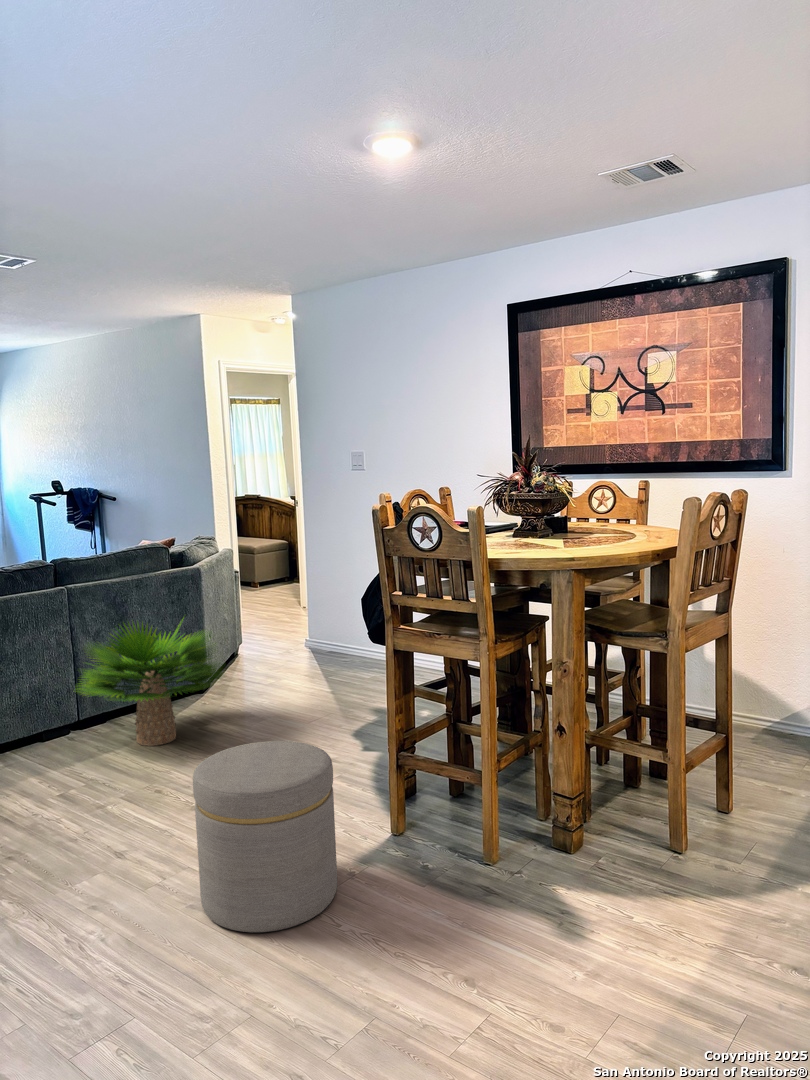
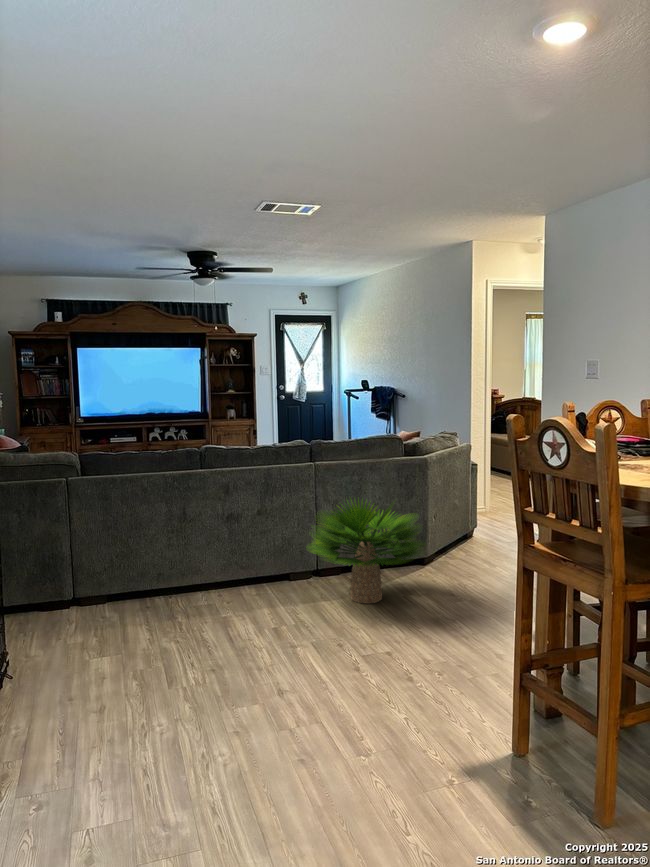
ottoman: present [193,741,337,932] -> none [304,628,433,816]

